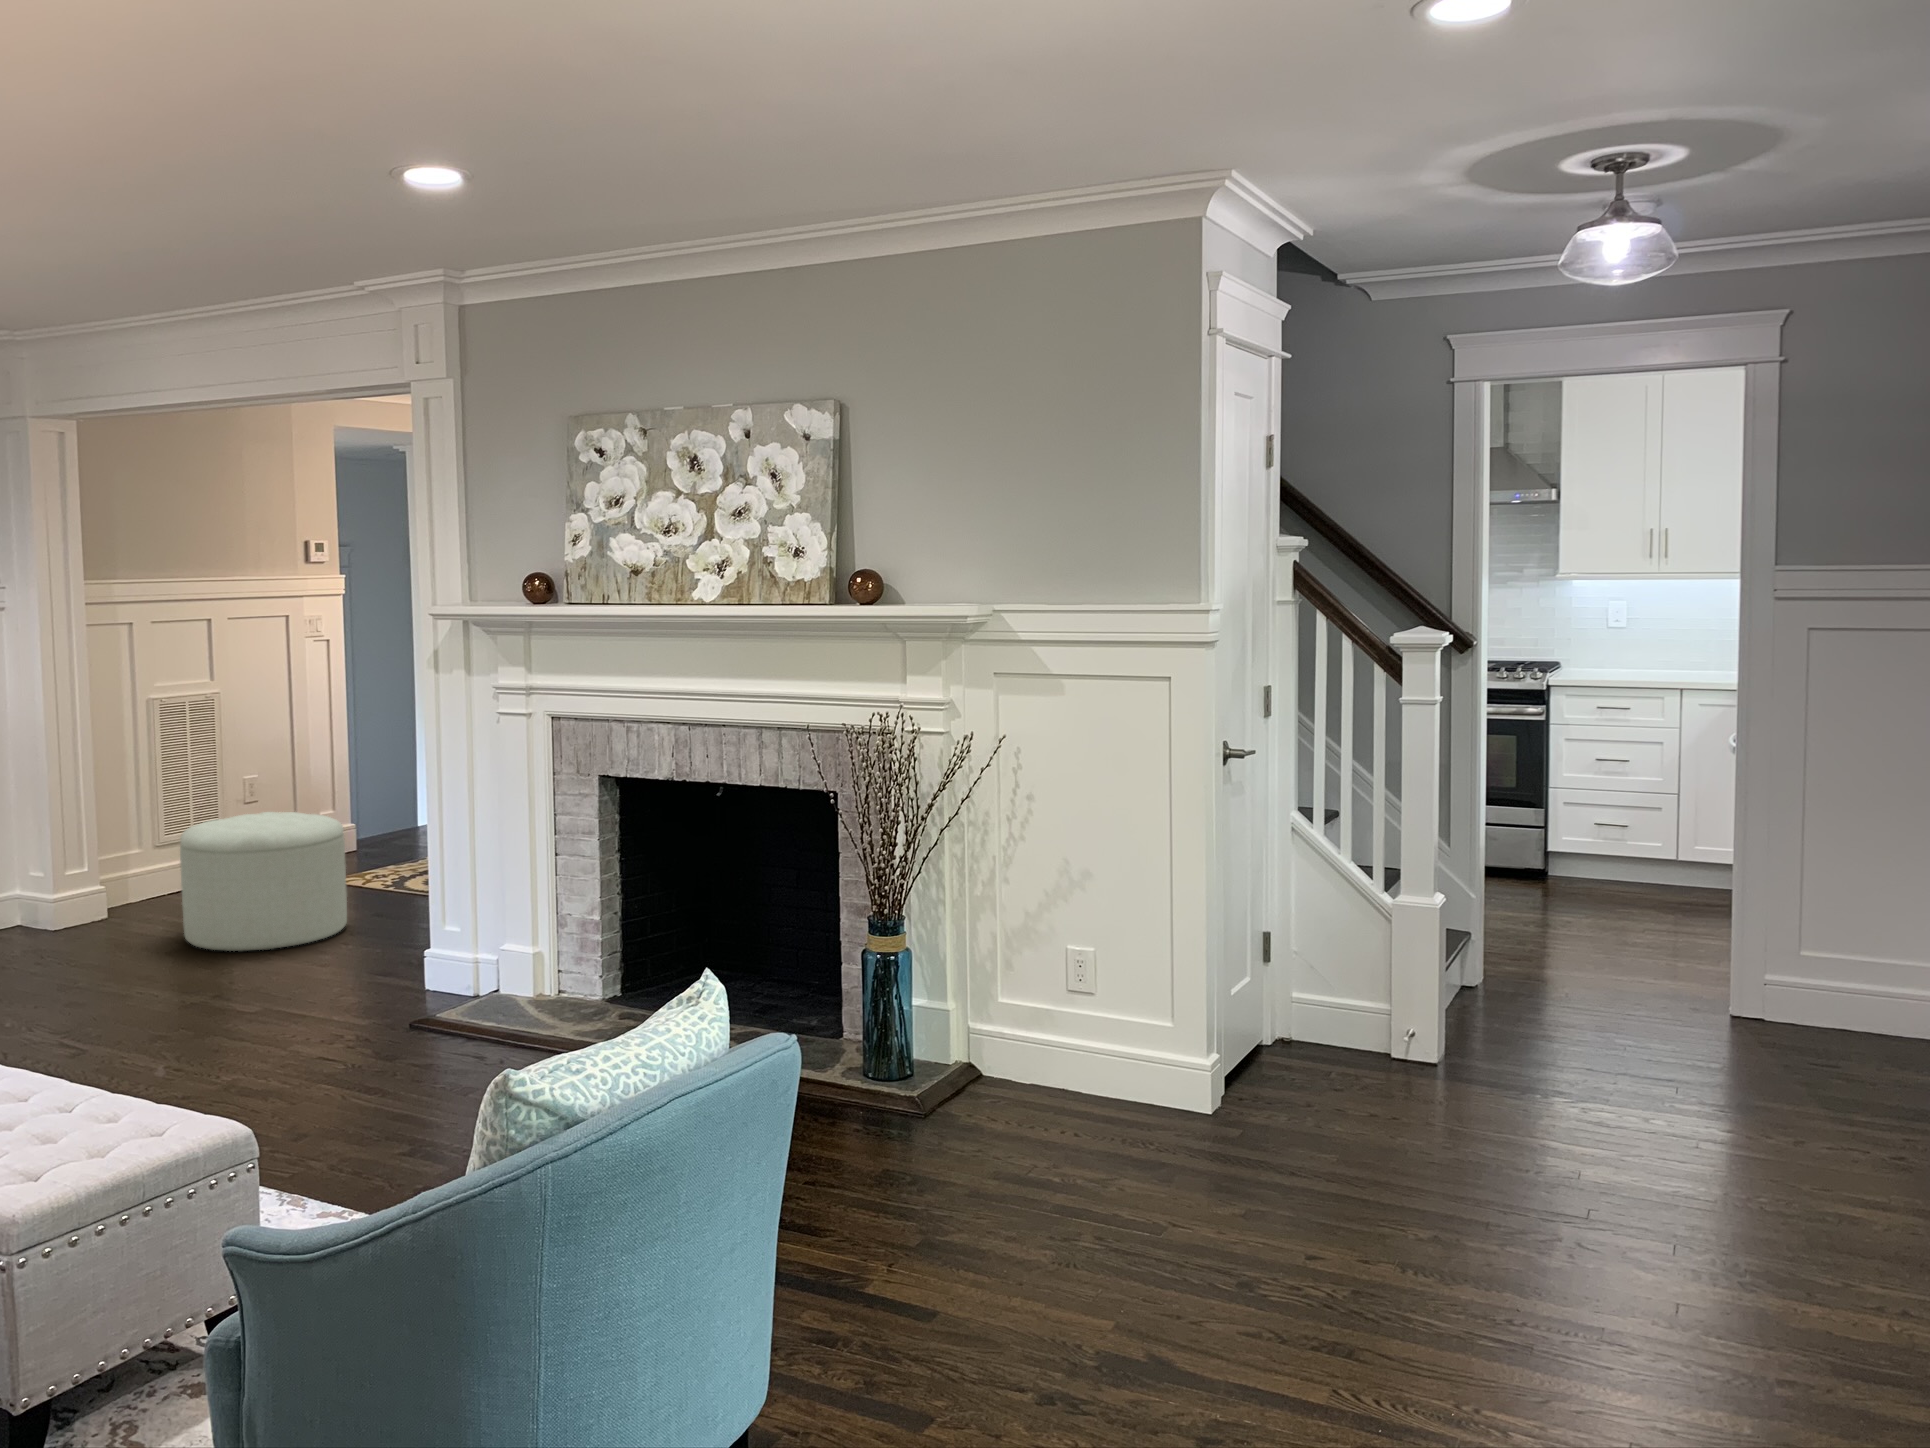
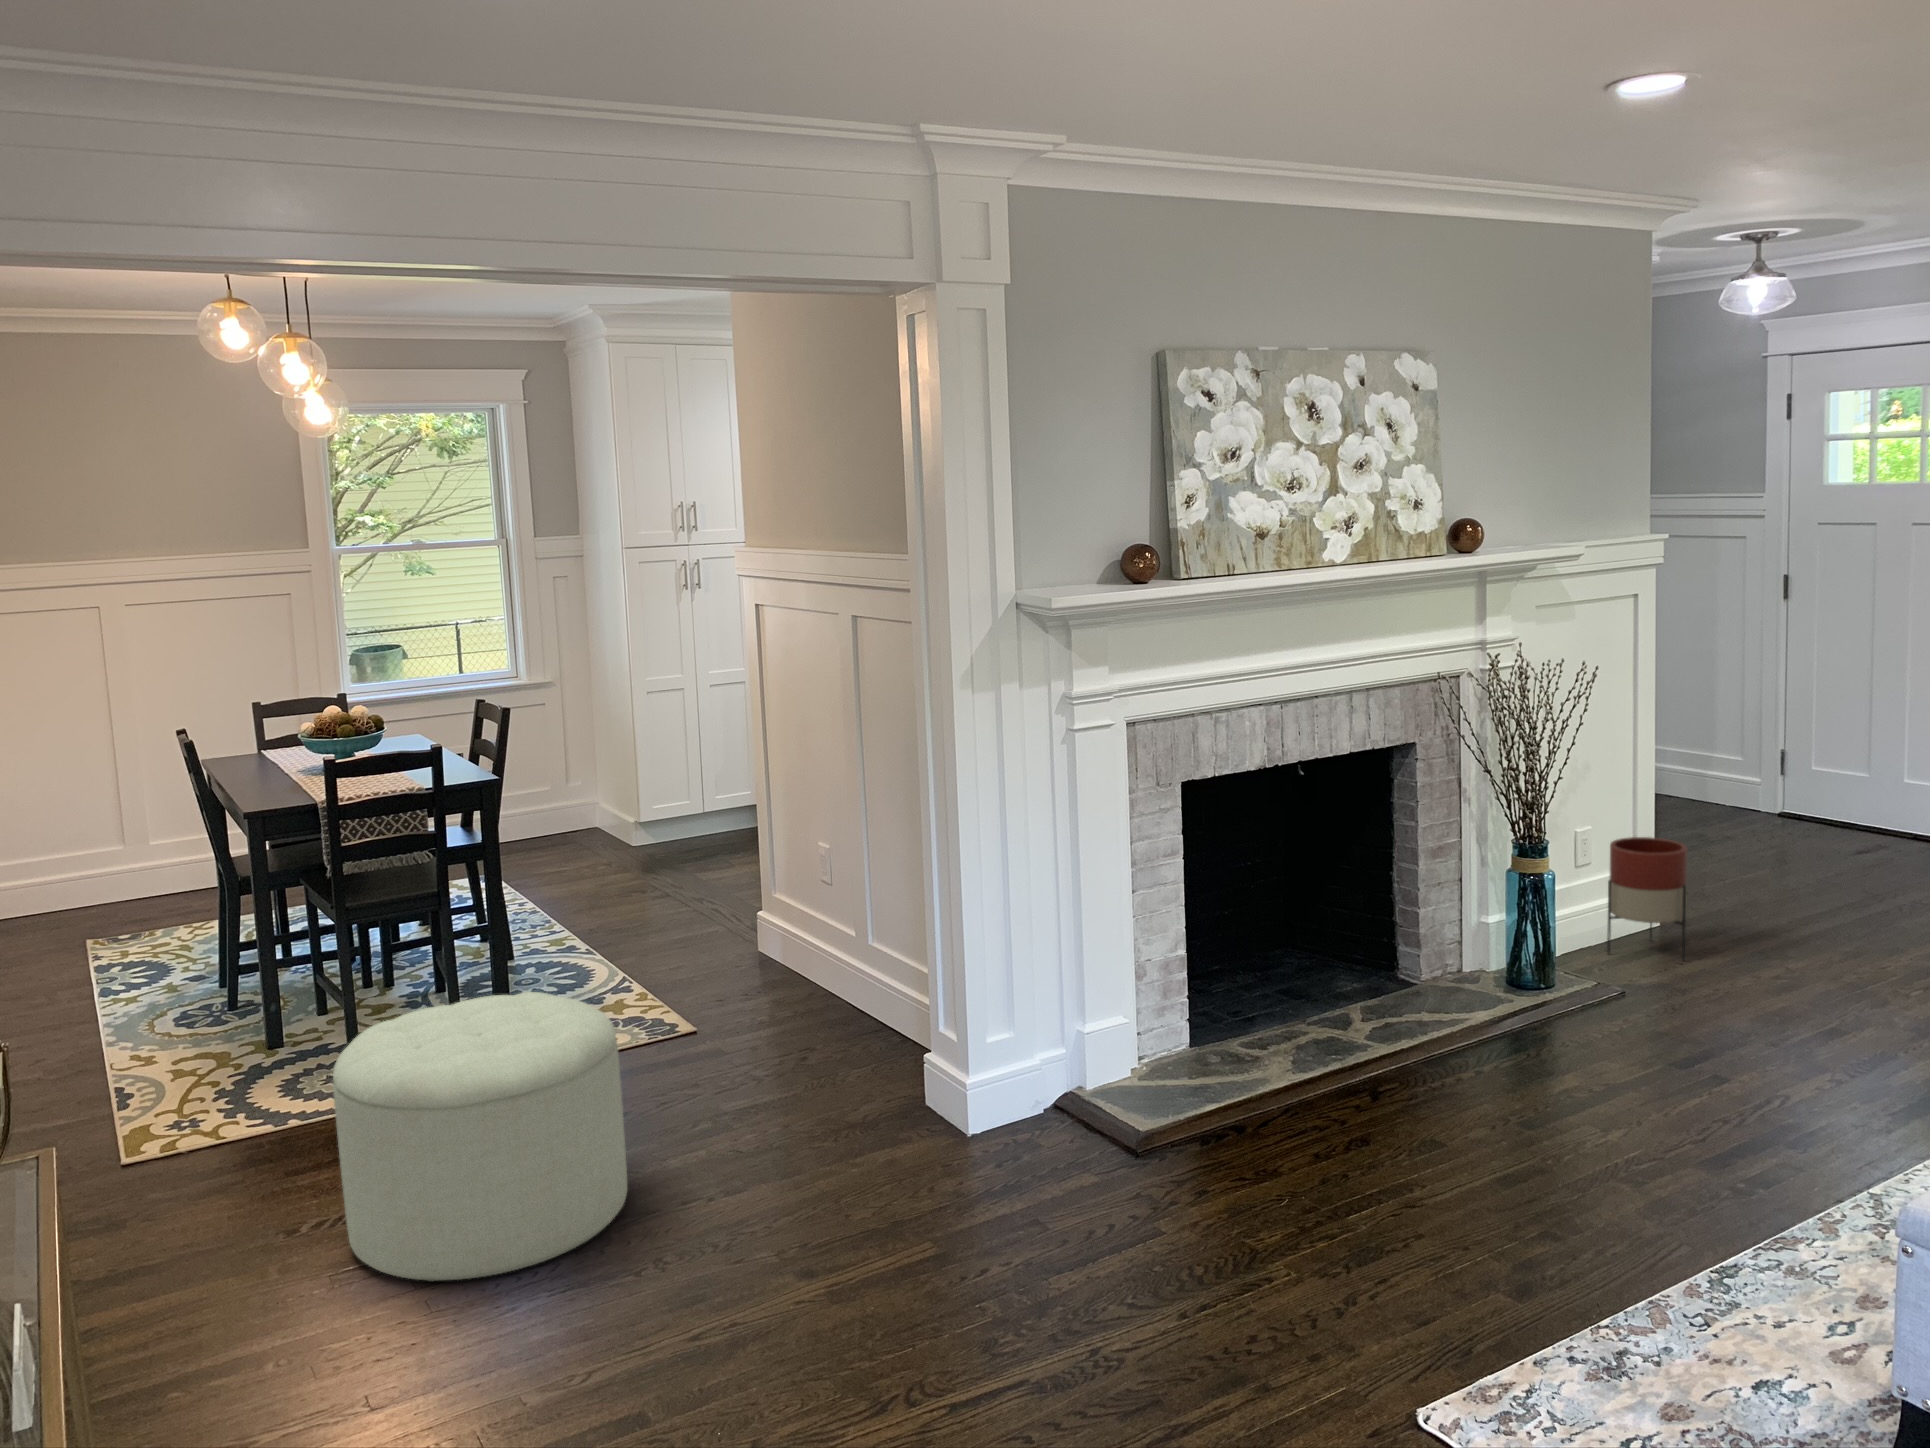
planter: none [1032,970,1126,1129] -> present [1607,837,1687,960]

